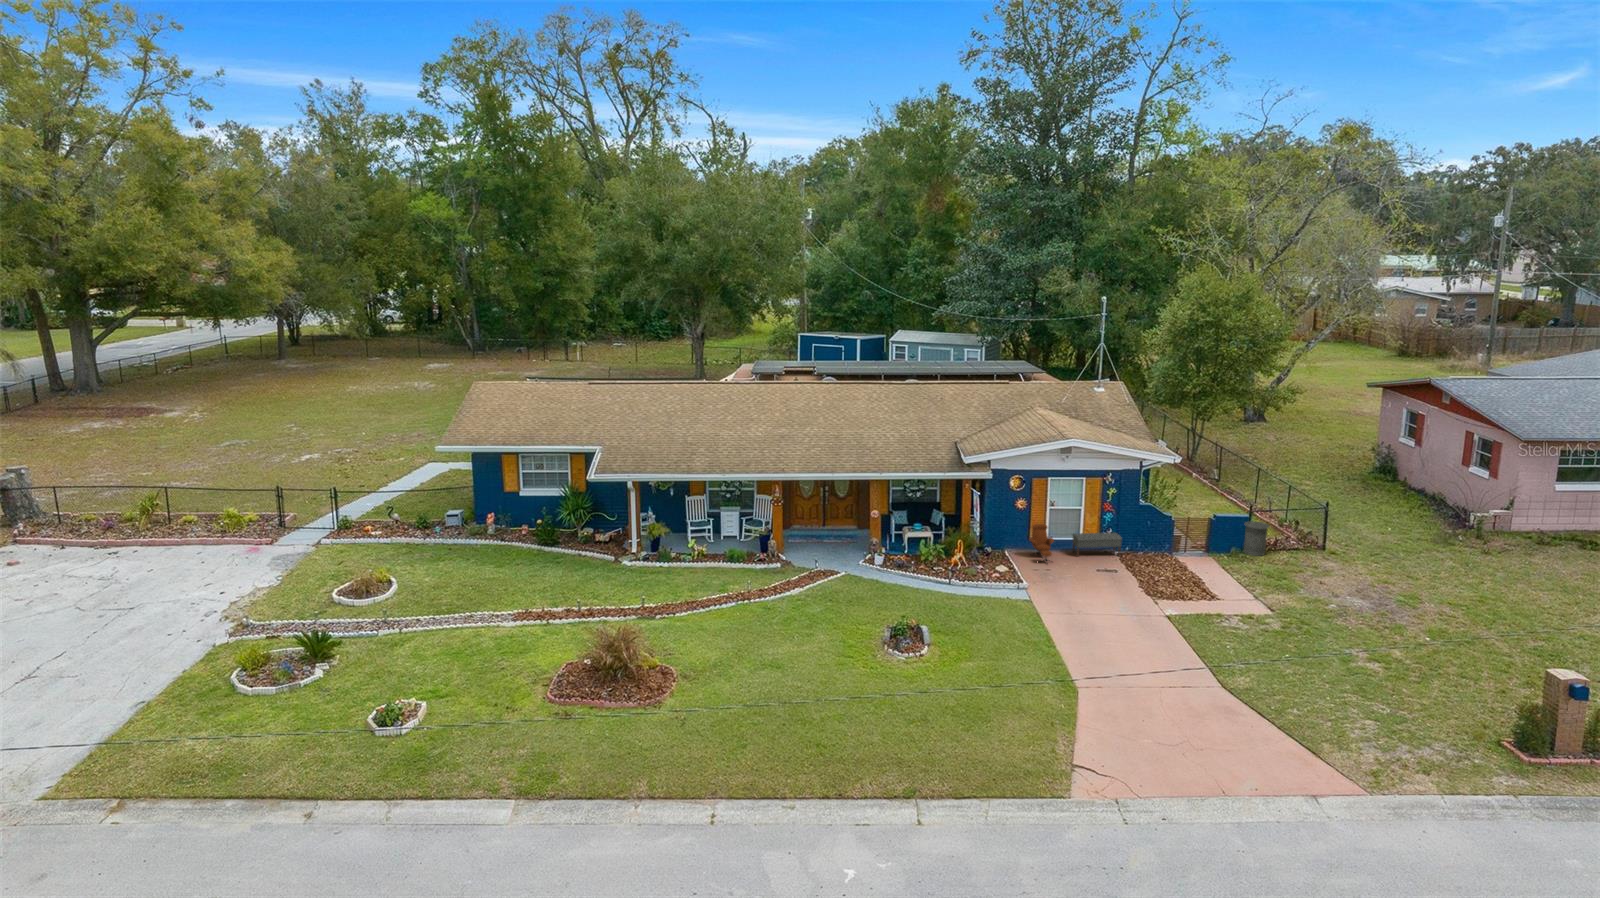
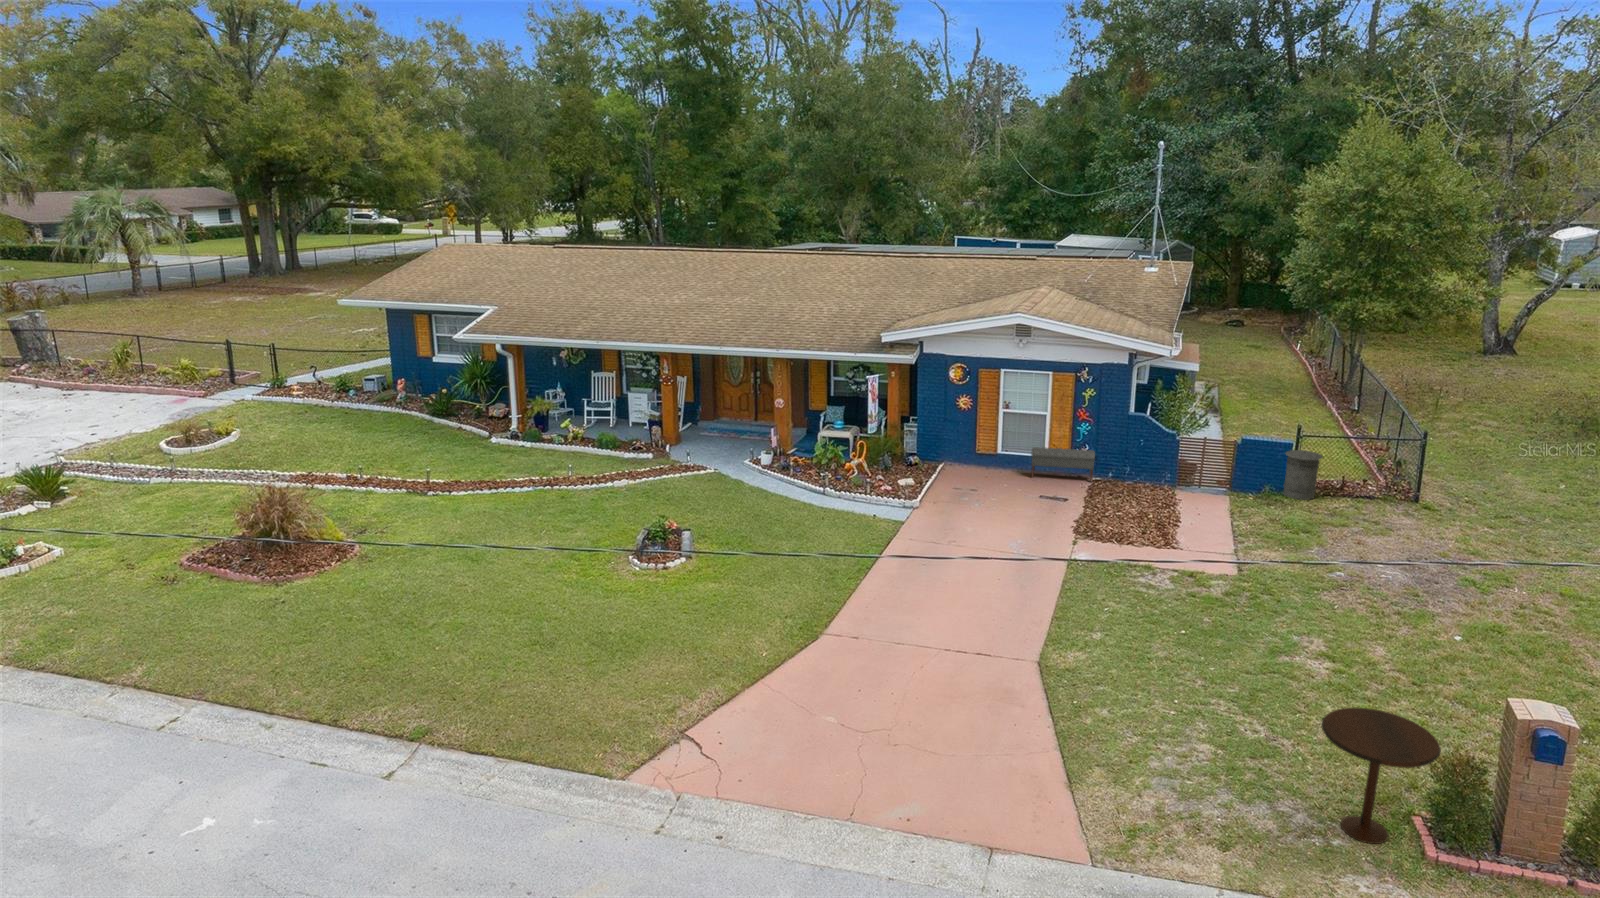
lounge chair: present [1029,524,1054,562] -> none [968,430,1001,483]
pedestal table: none [1442,687,1510,761] -> present [1321,708,1441,844]

